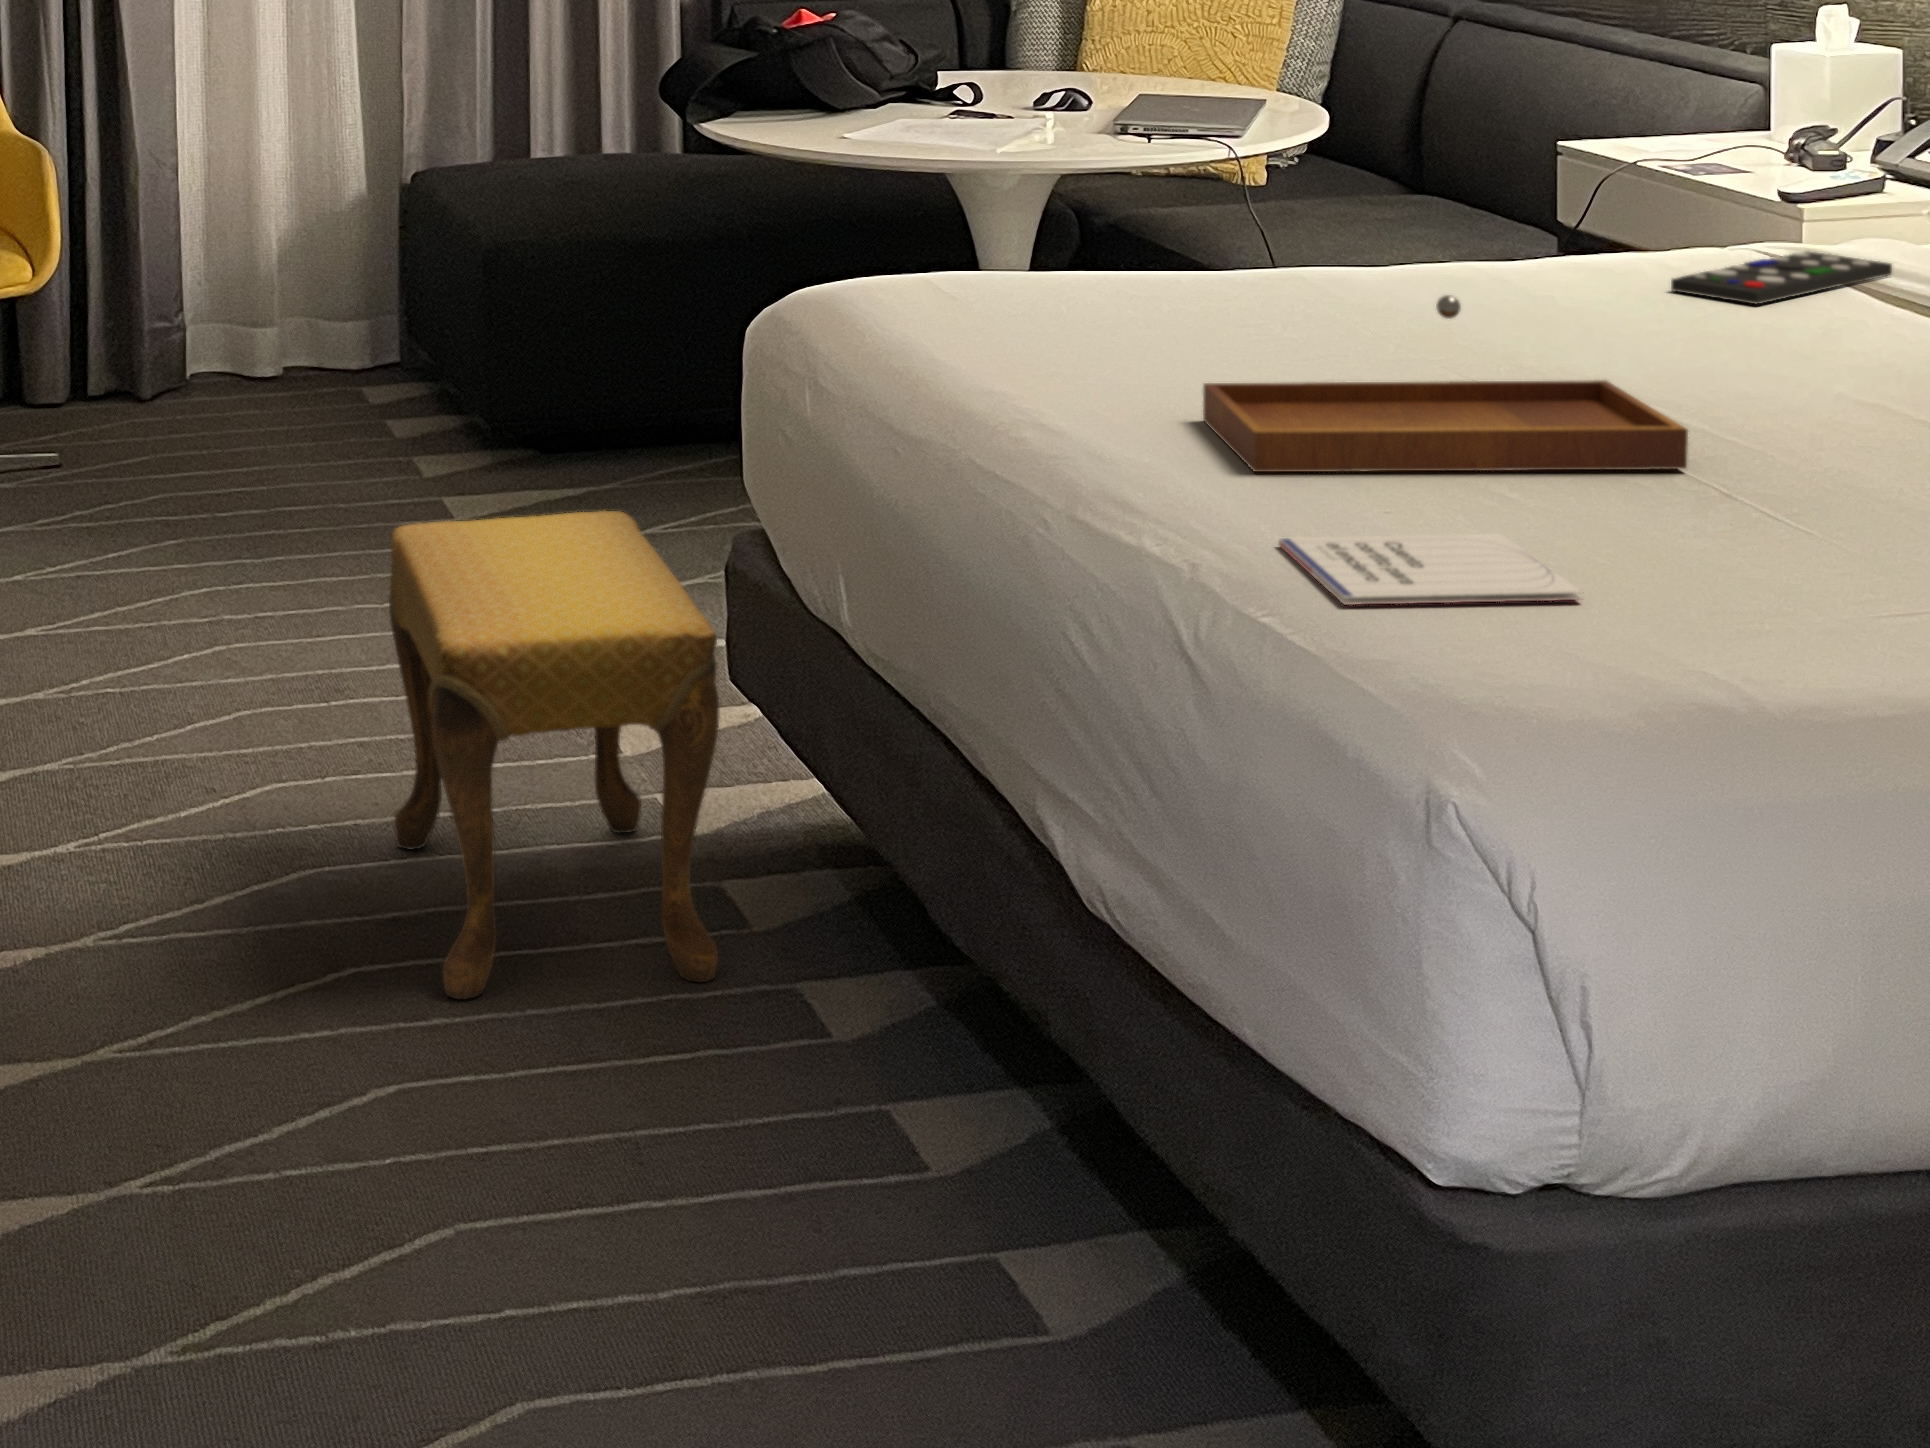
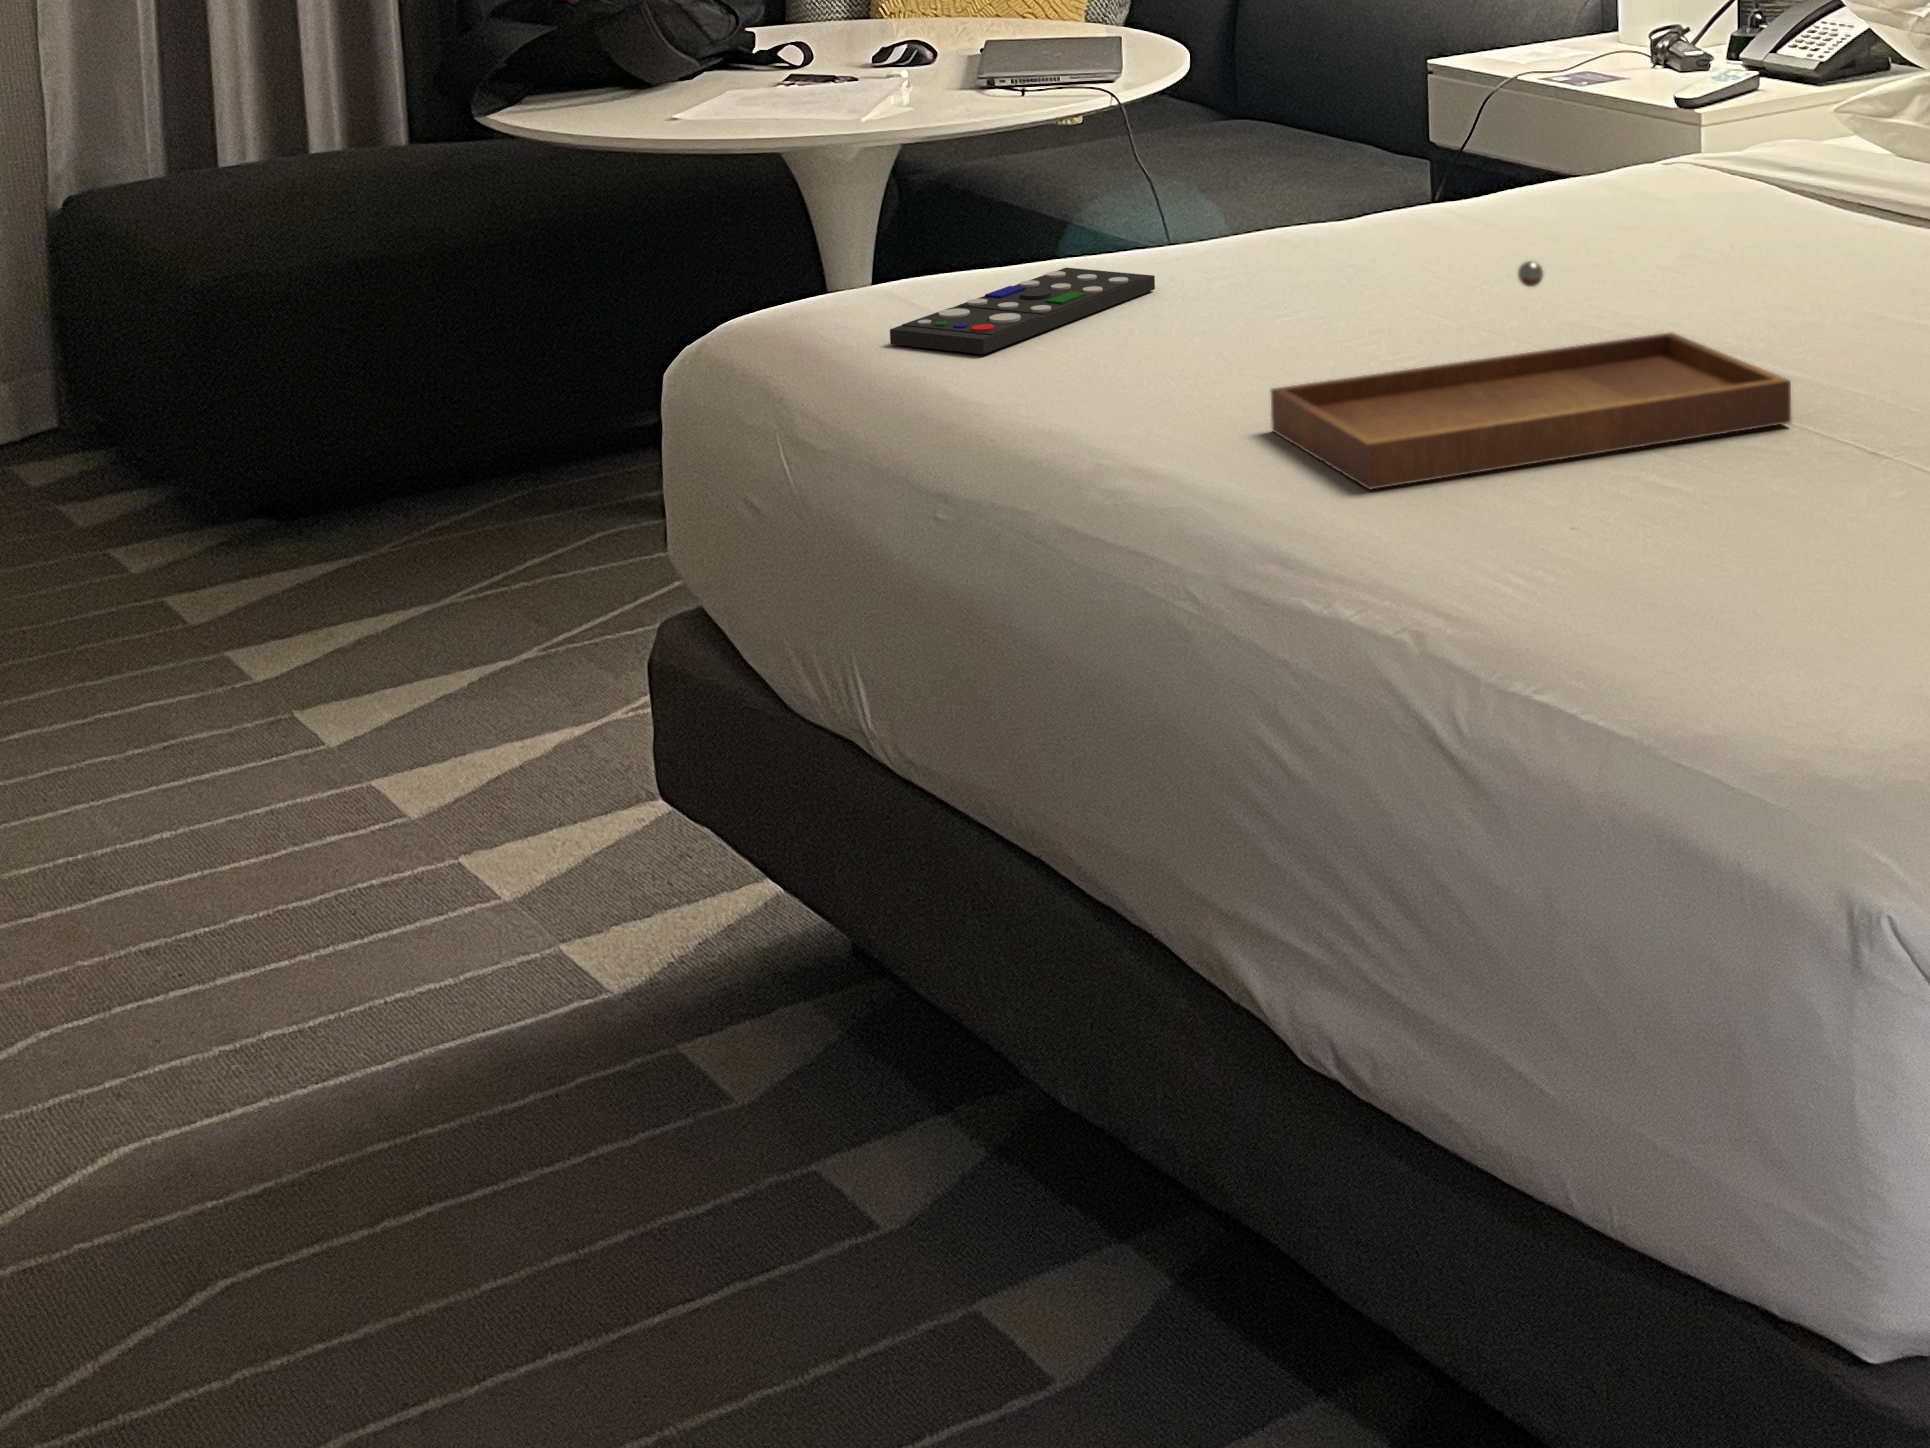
remote control: present [1671,252,1892,305] -> present [890,268,1155,354]
footstool: present [389,511,719,999] -> none [218,615,717,1280]
notebook: present [1278,534,1582,605] -> none [1454,529,1805,648]

